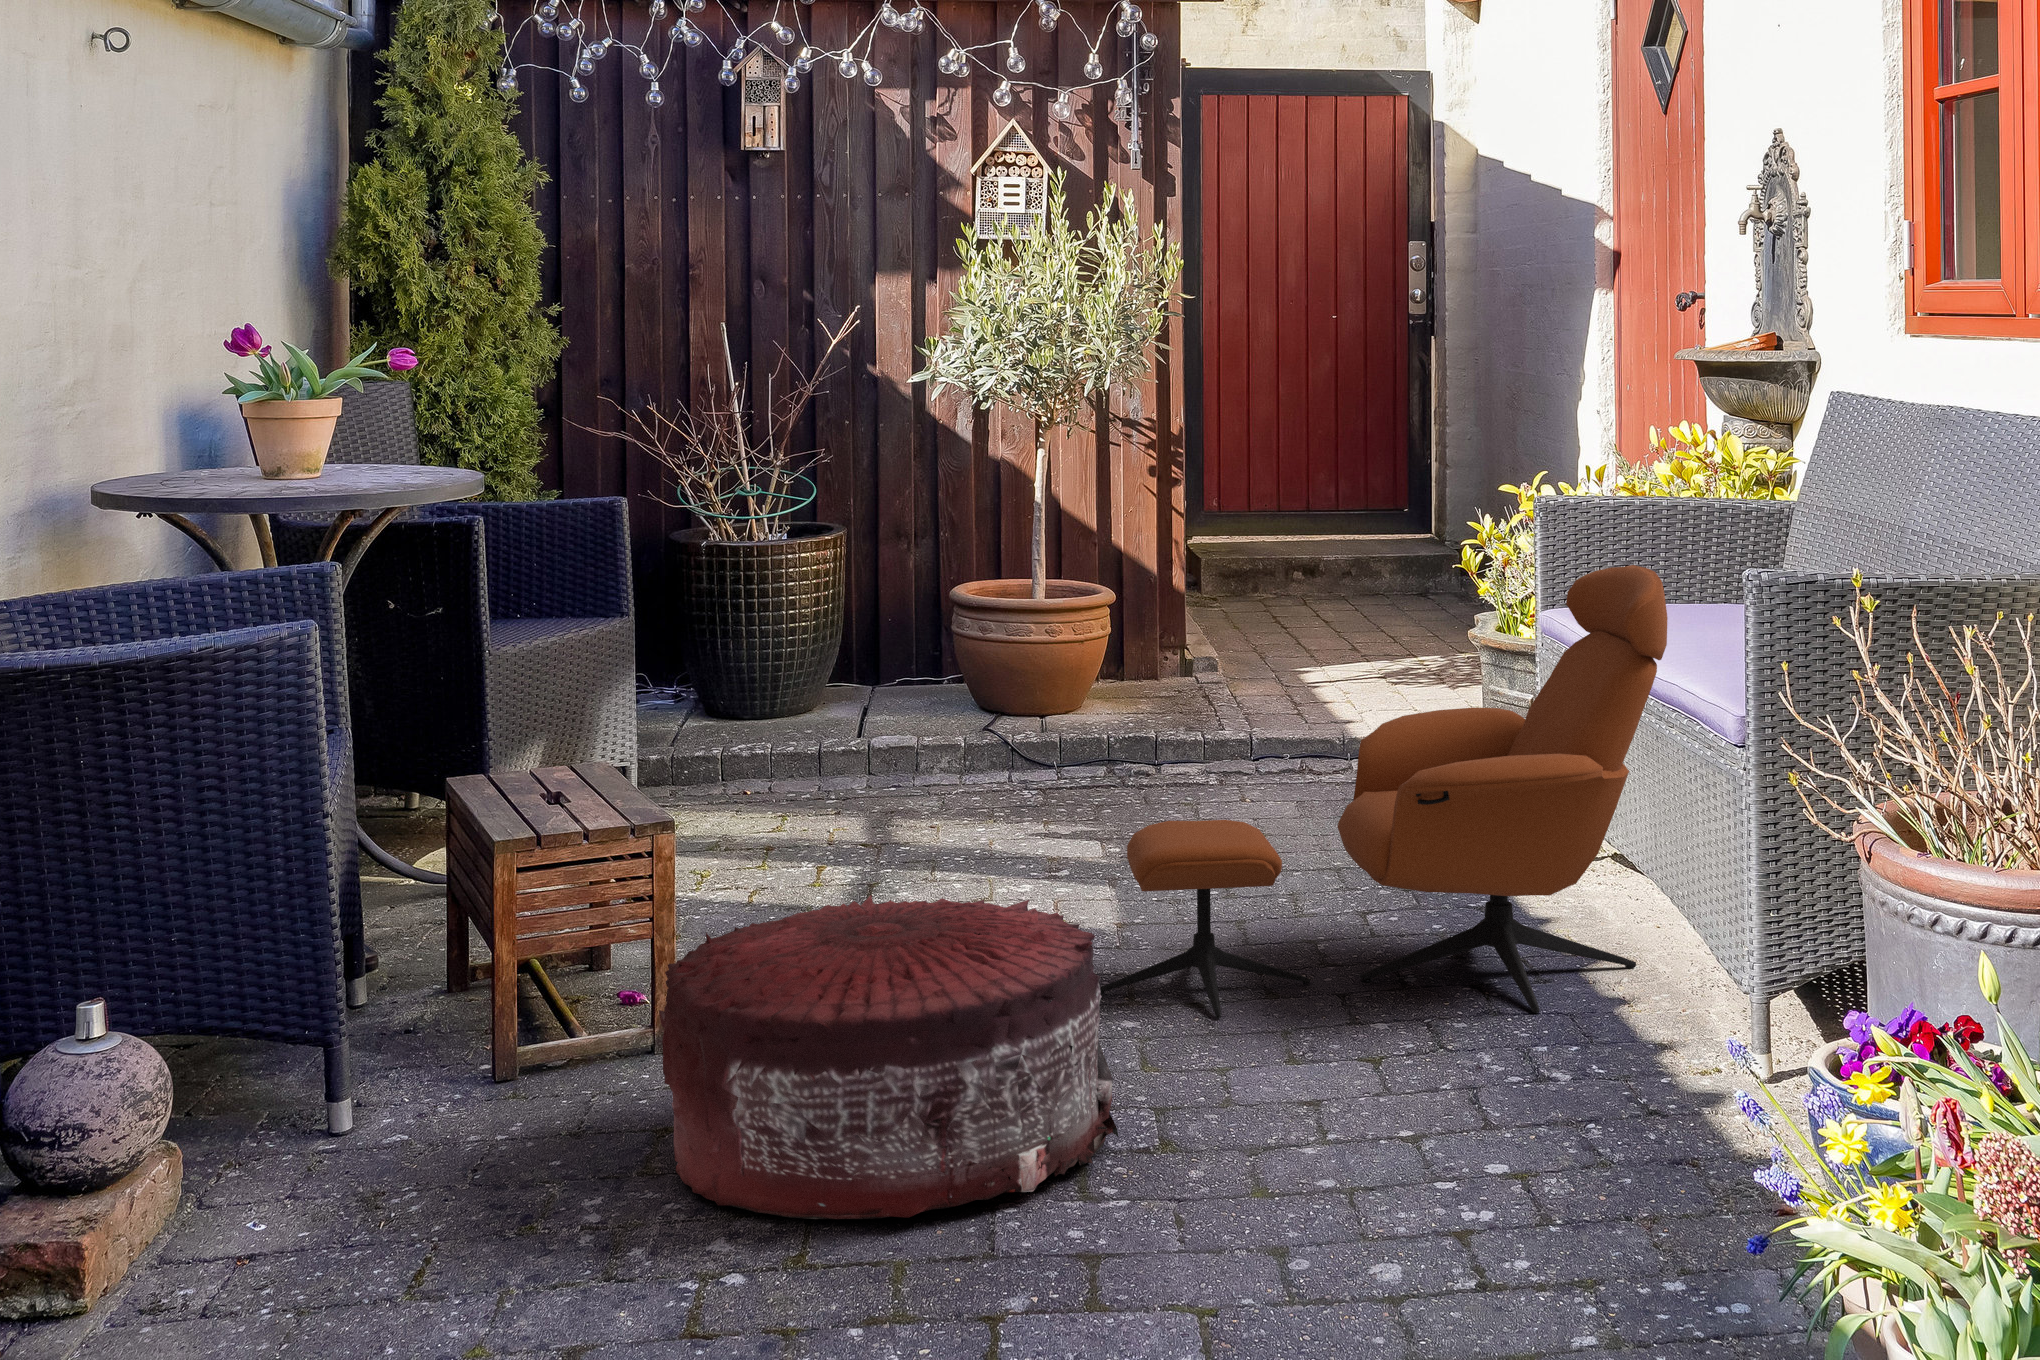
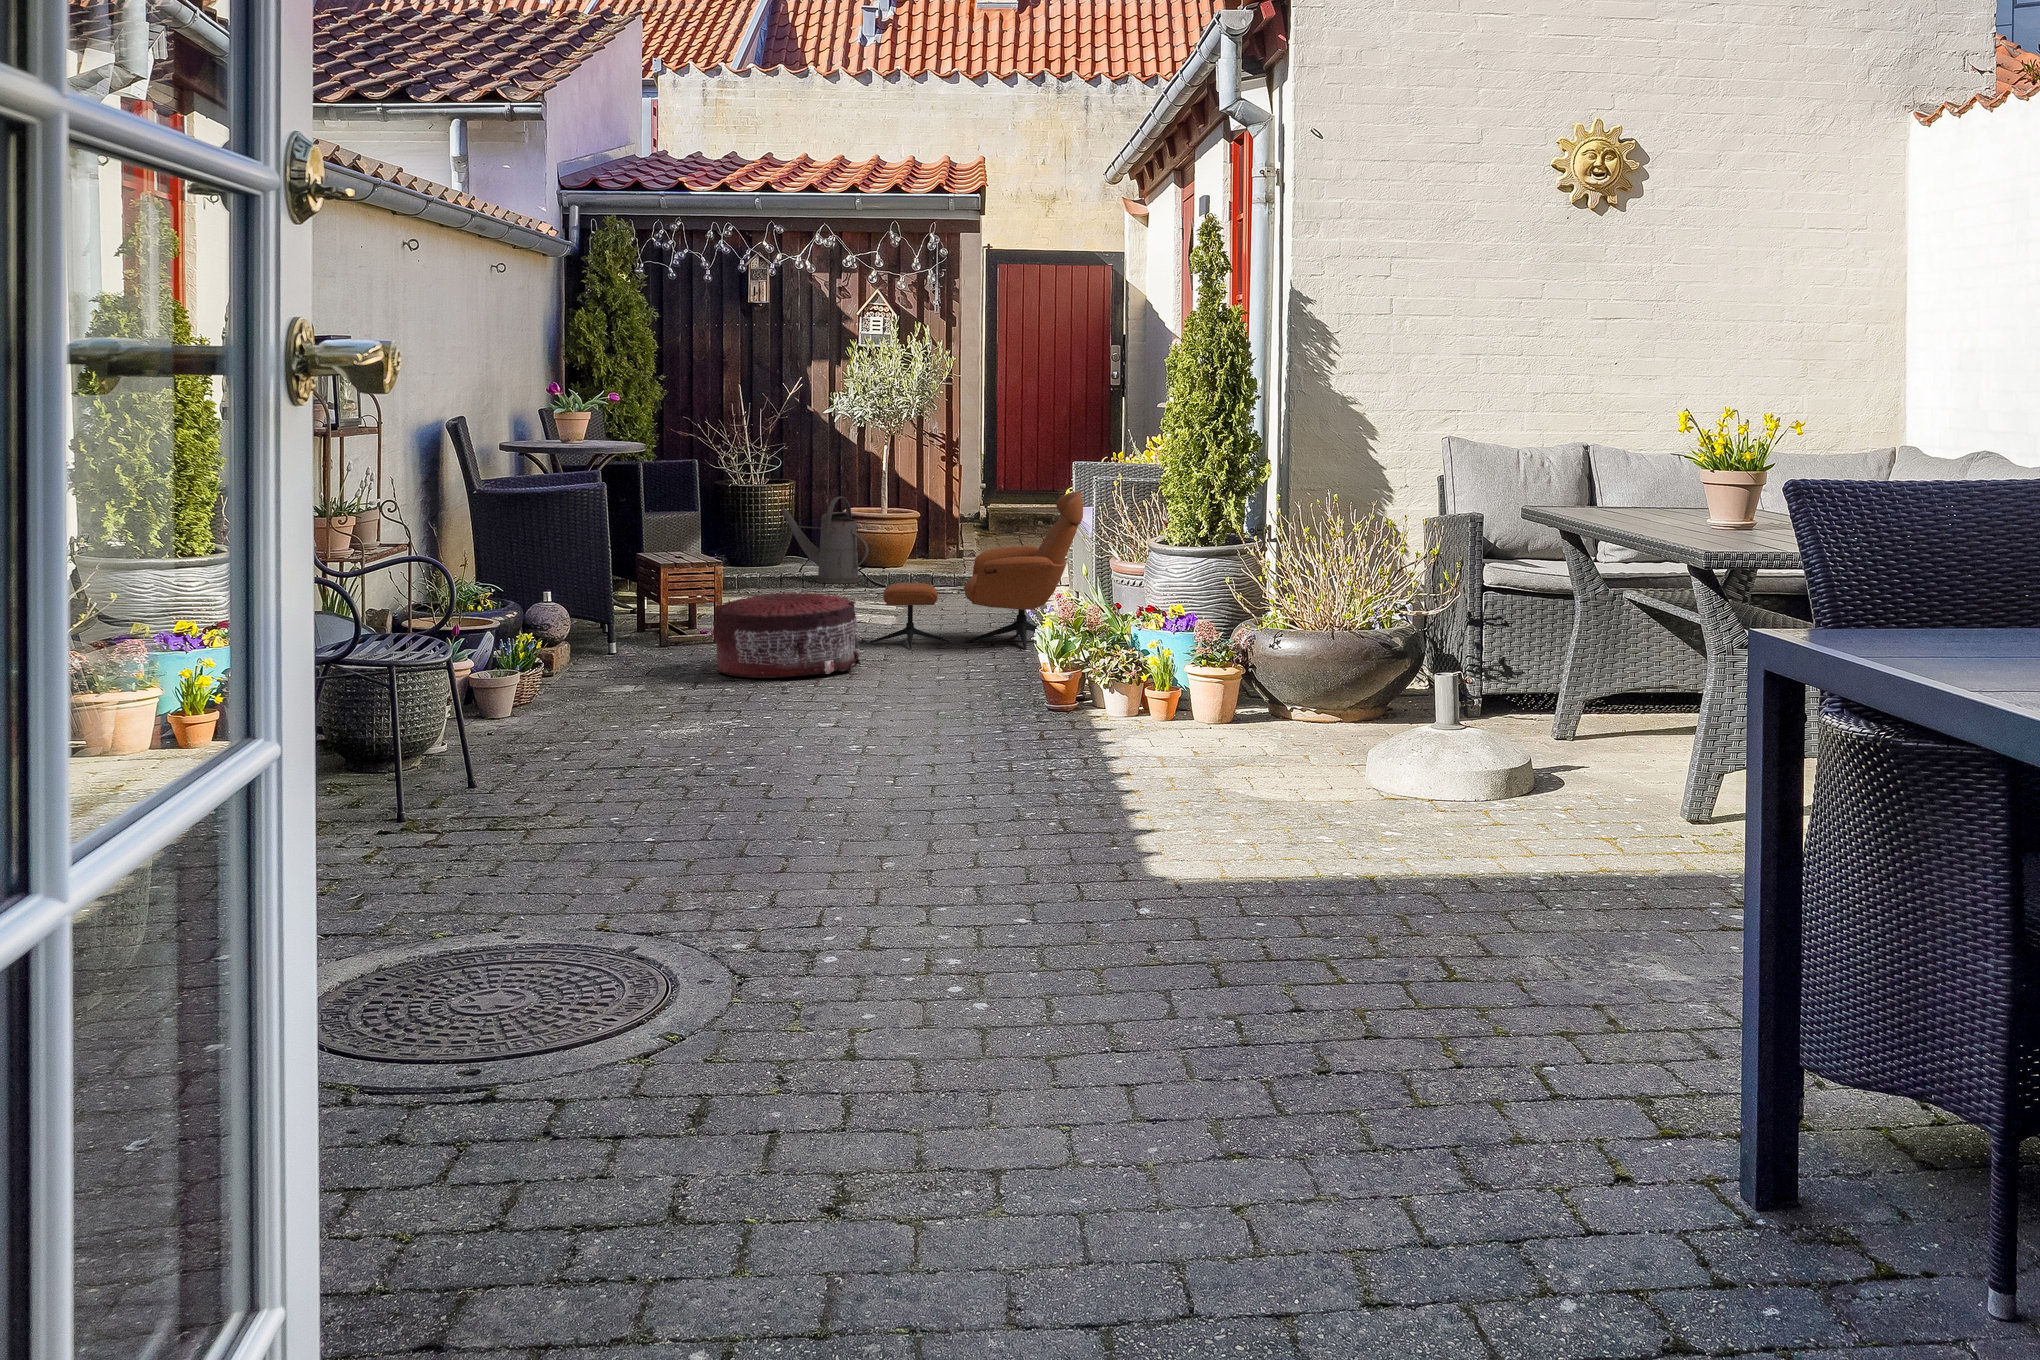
watering can: none [820,559,1013,750] -> present [781,497,869,584]

